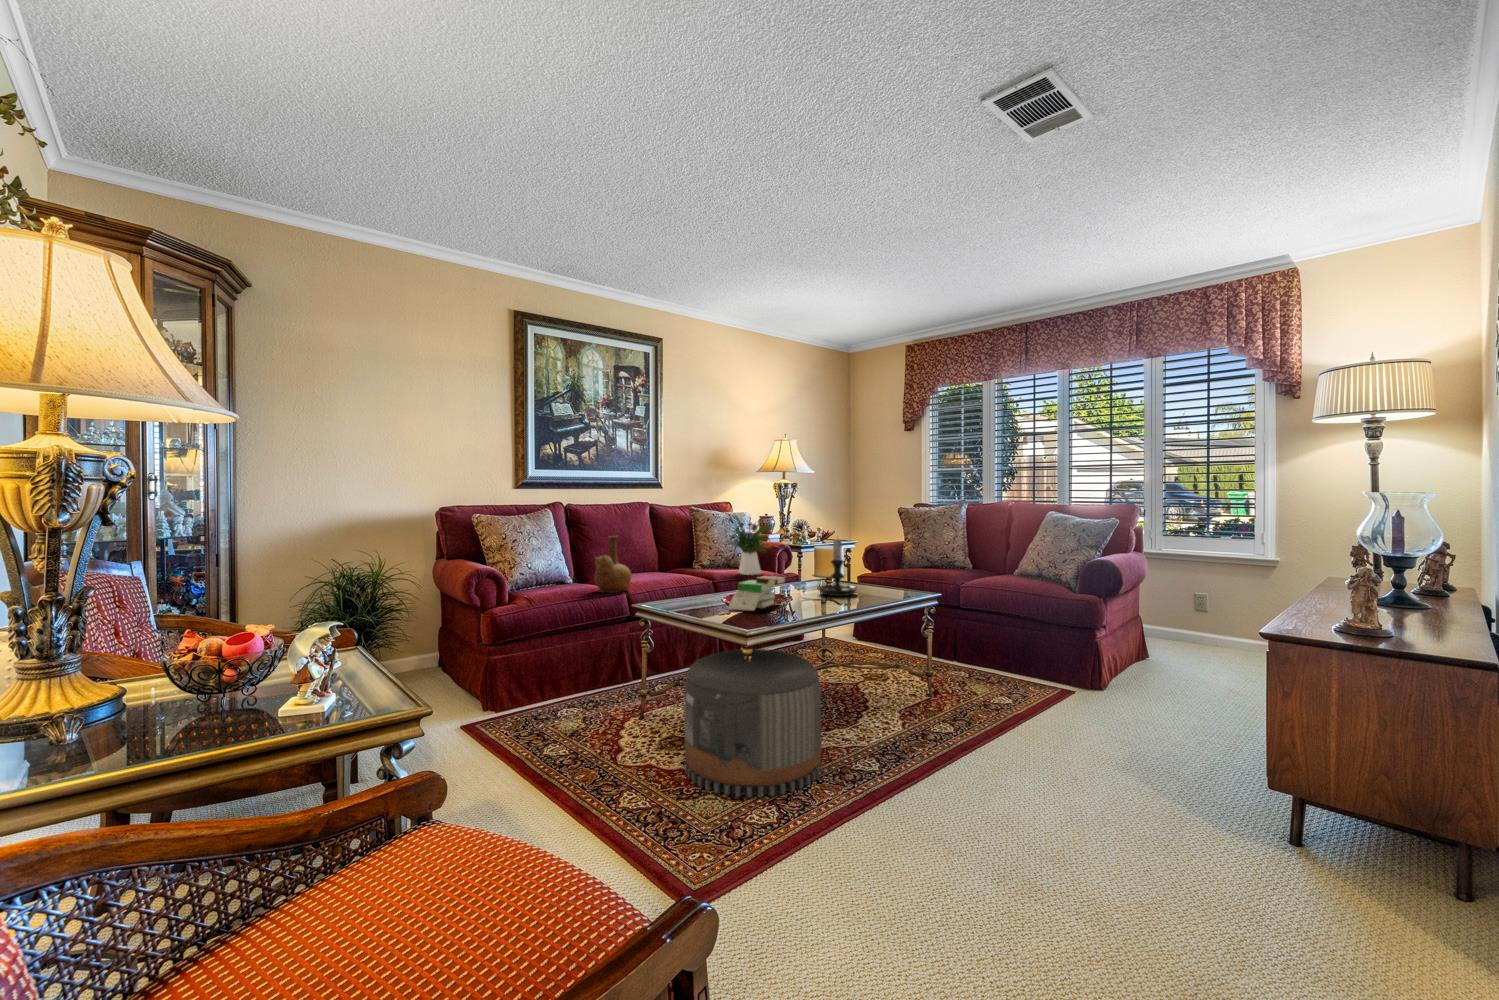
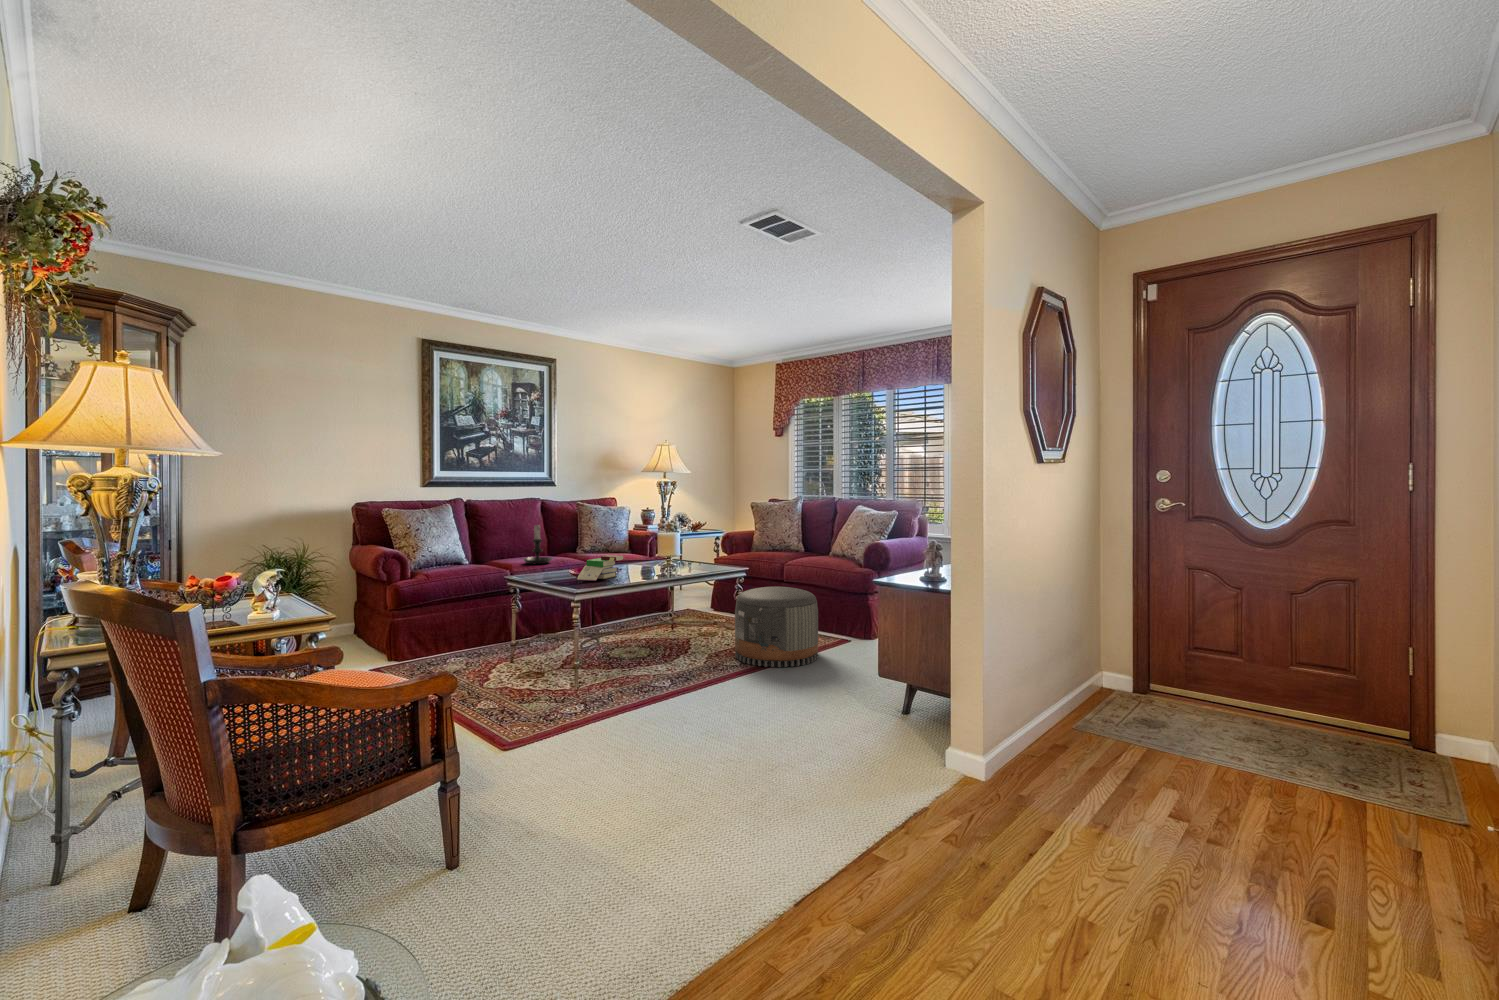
flower arrangement: present [727,514,772,575] -> none [596,507,644,557]
vase: present [594,536,632,593] -> none [482,525,514,570]
candle holder: present [818,540,857,596] -> present [523,525,552,564]
pouf: present [684,649,821,797] -> present [735,586,818,667]

